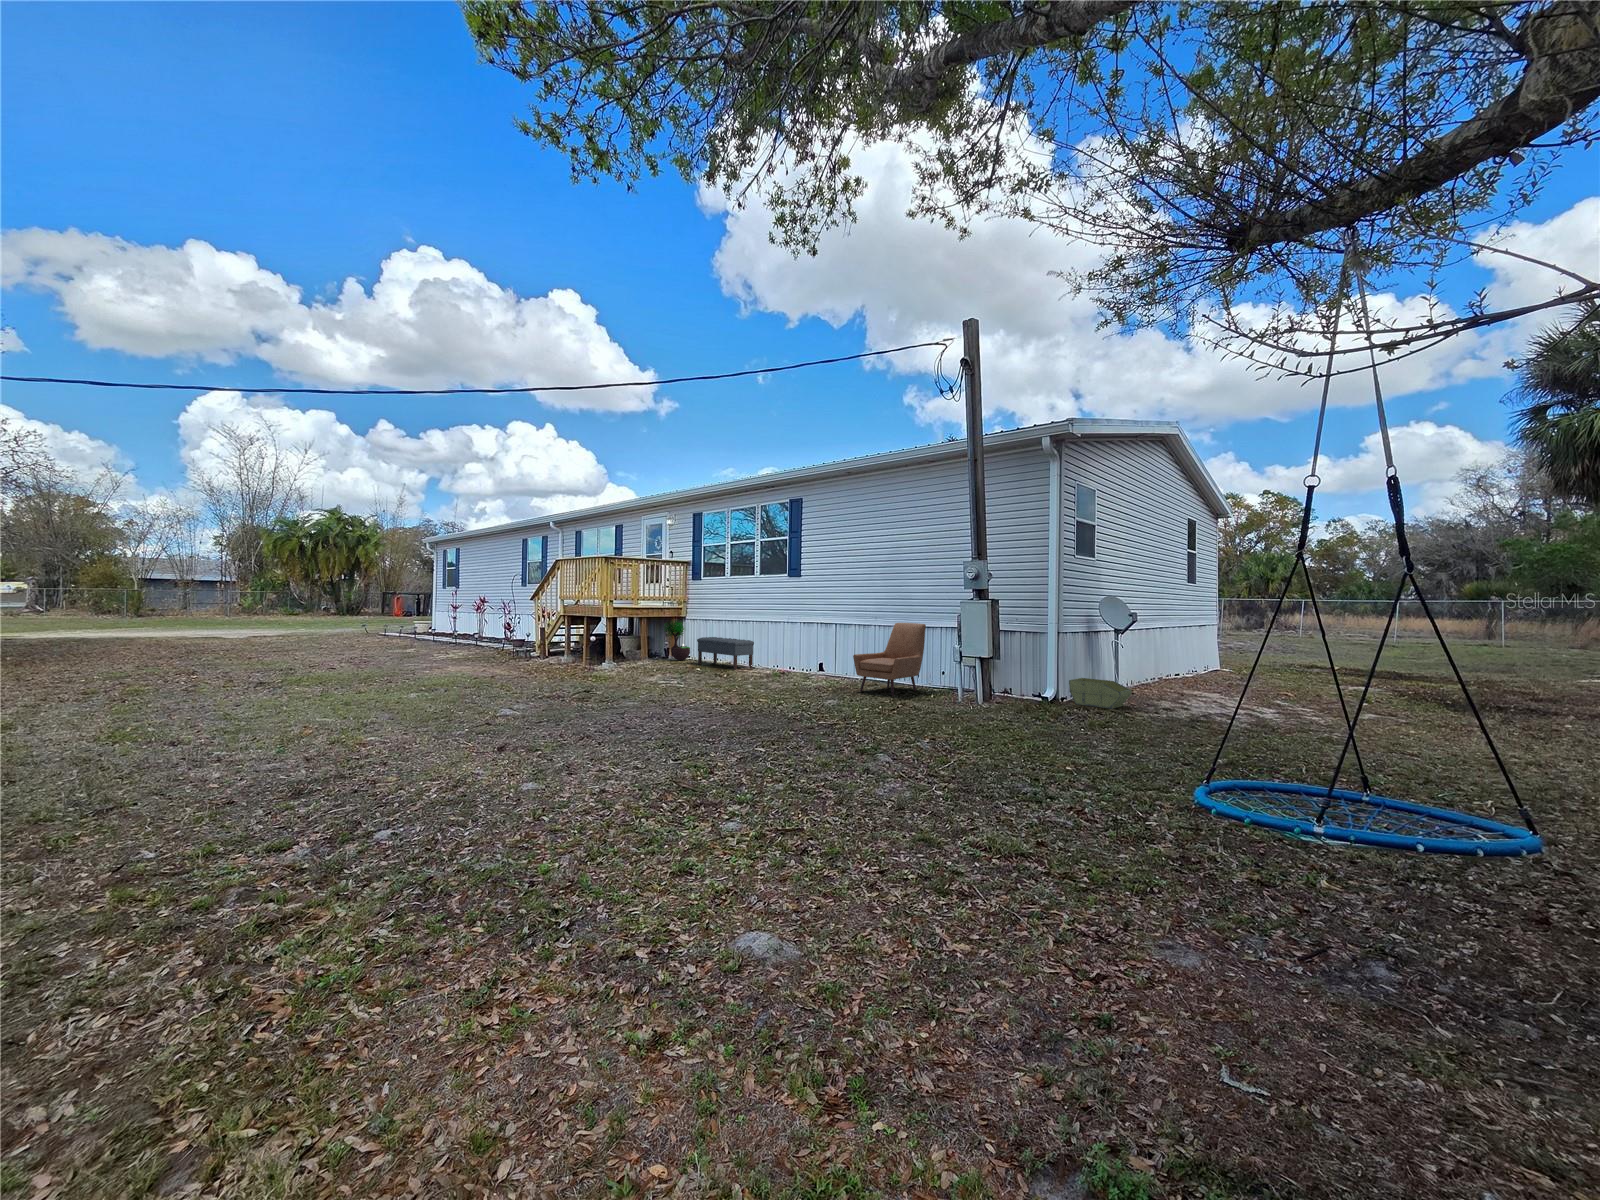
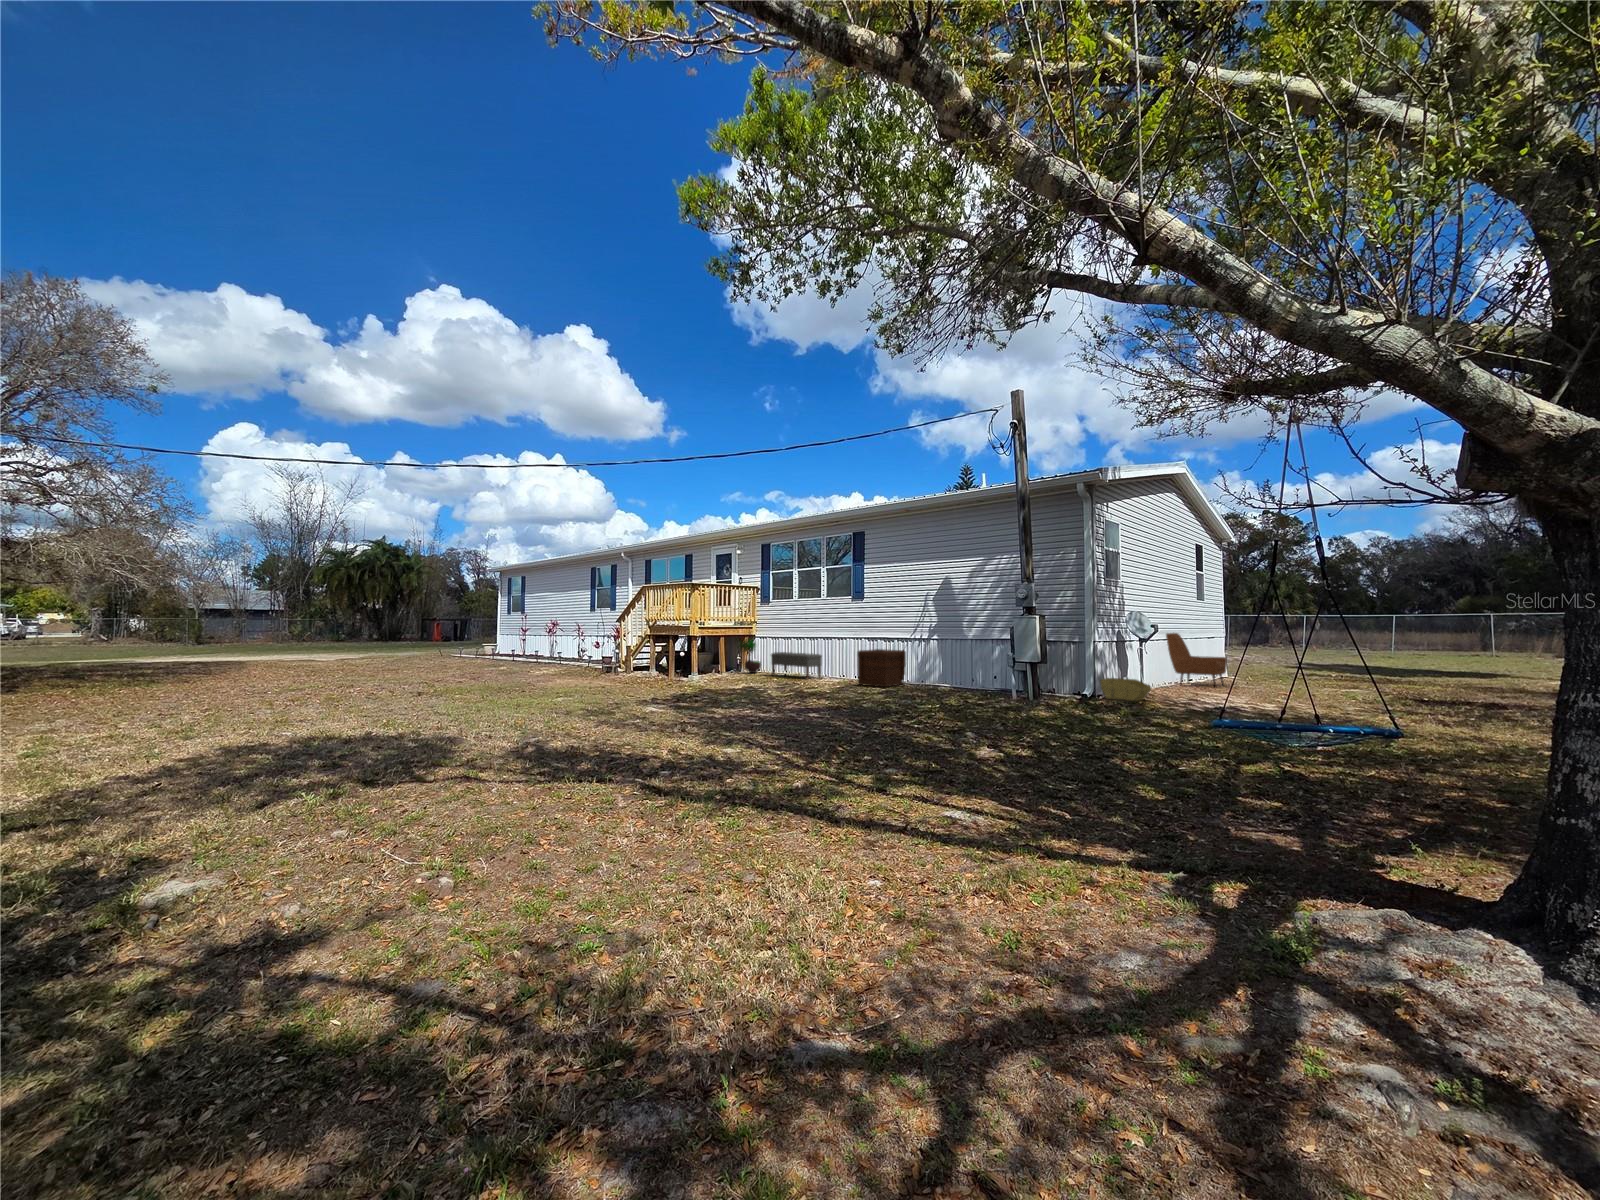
chair: present [853,623,926,696] -> present [1166,633,1227,687]
wooden crate: none [787,637,844,682] -> present [857,649,906,687]

